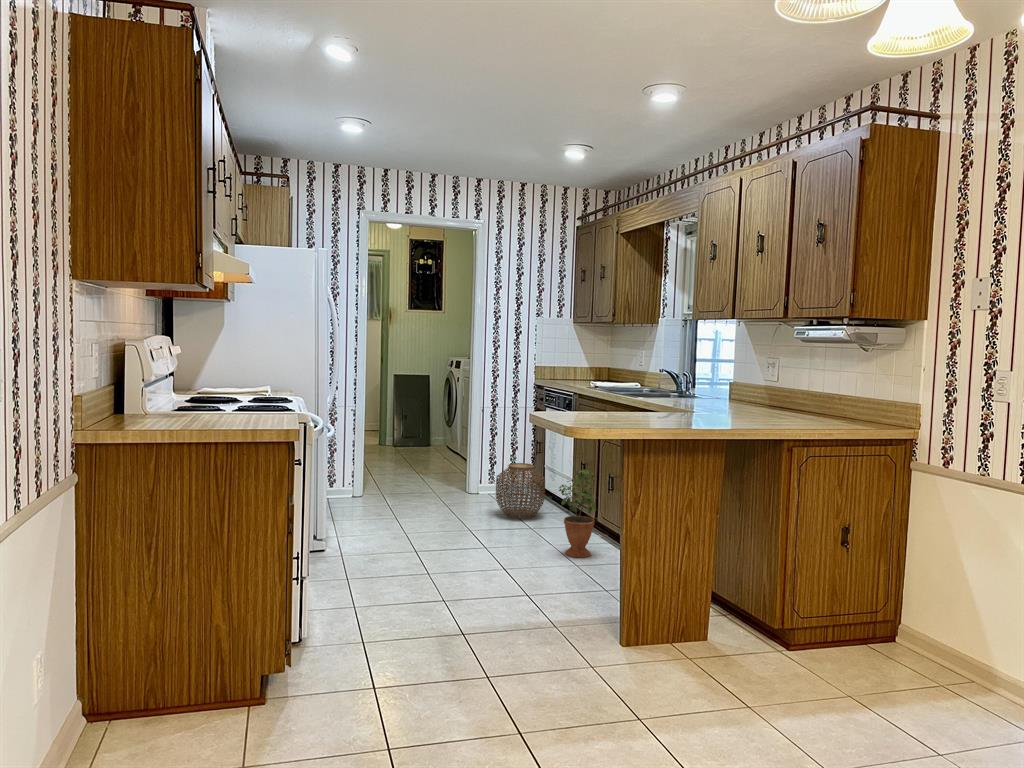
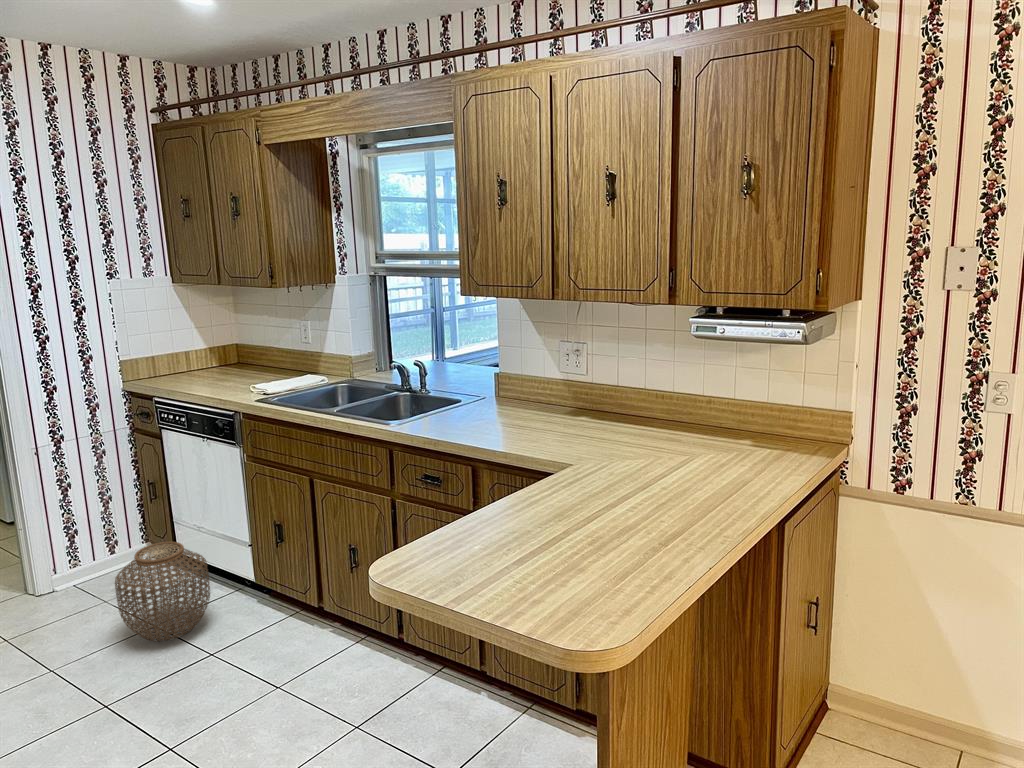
potted plant: present [559,469,597,558] -> none [290,554,358,710]

